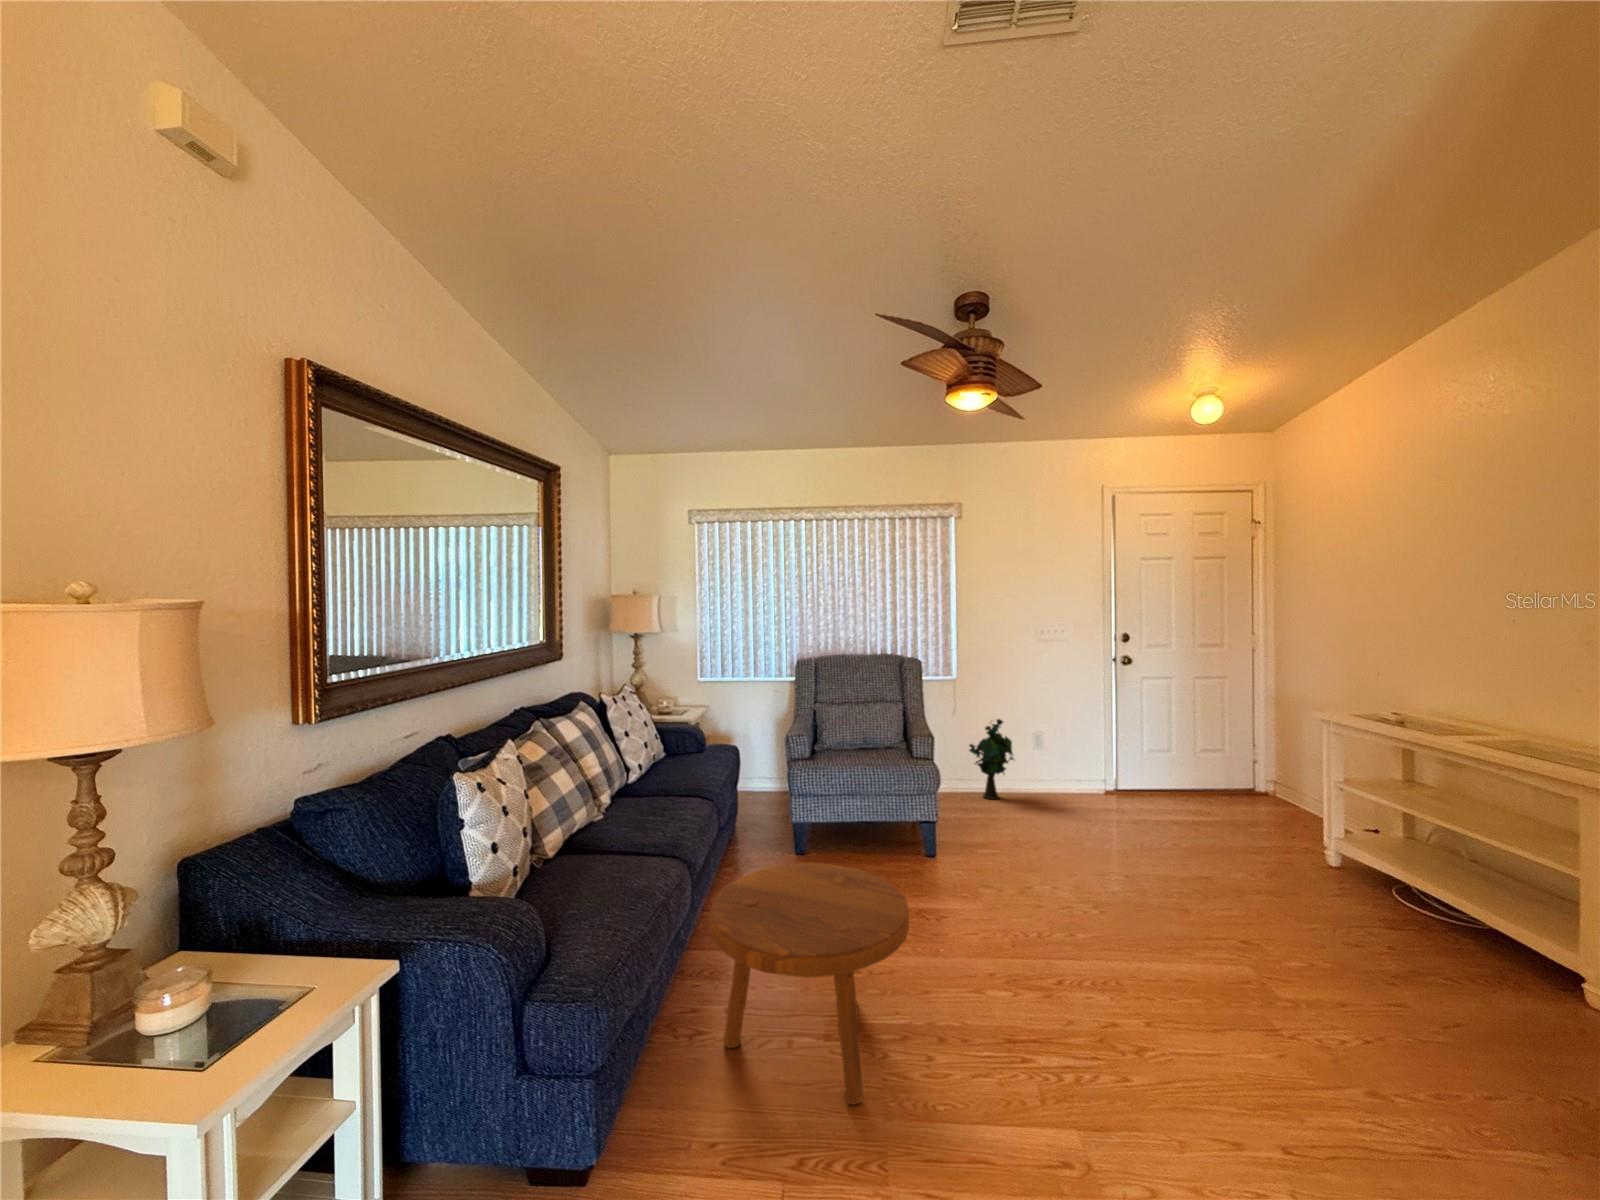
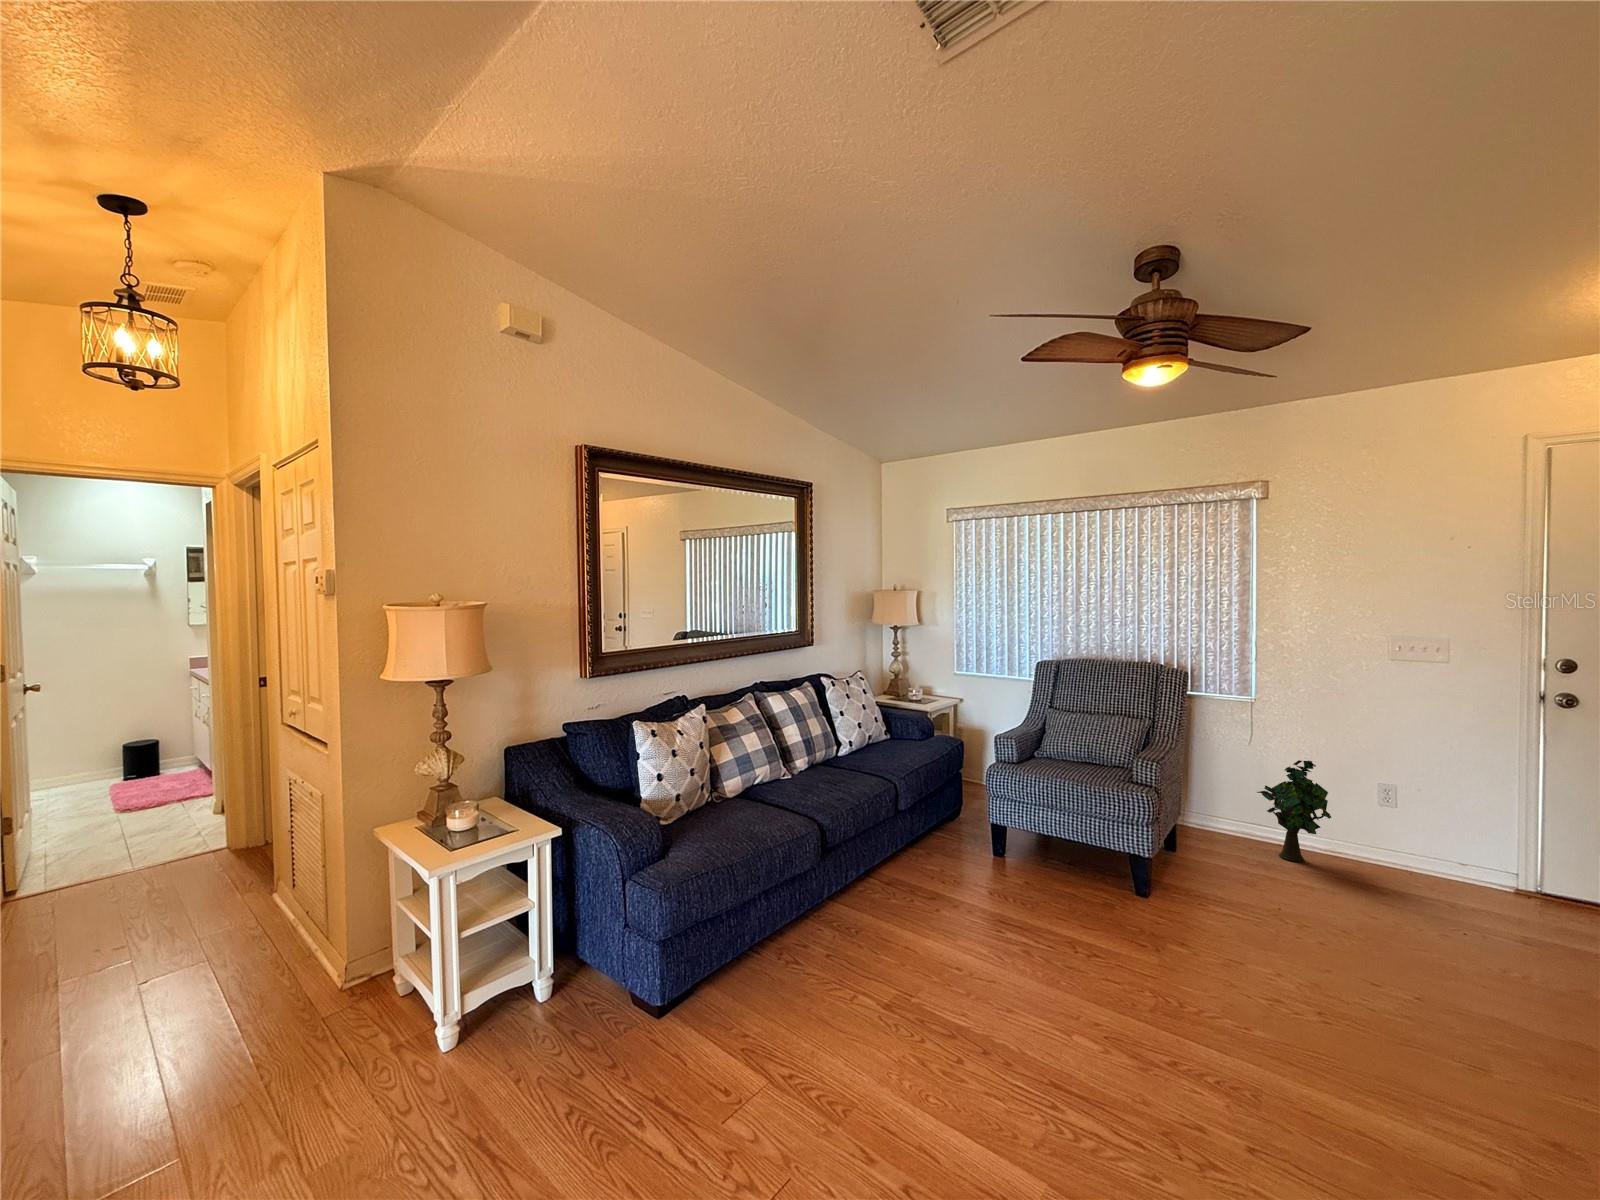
footstool: present [710,862,909,1105] -> none [779,846,960,1061]

